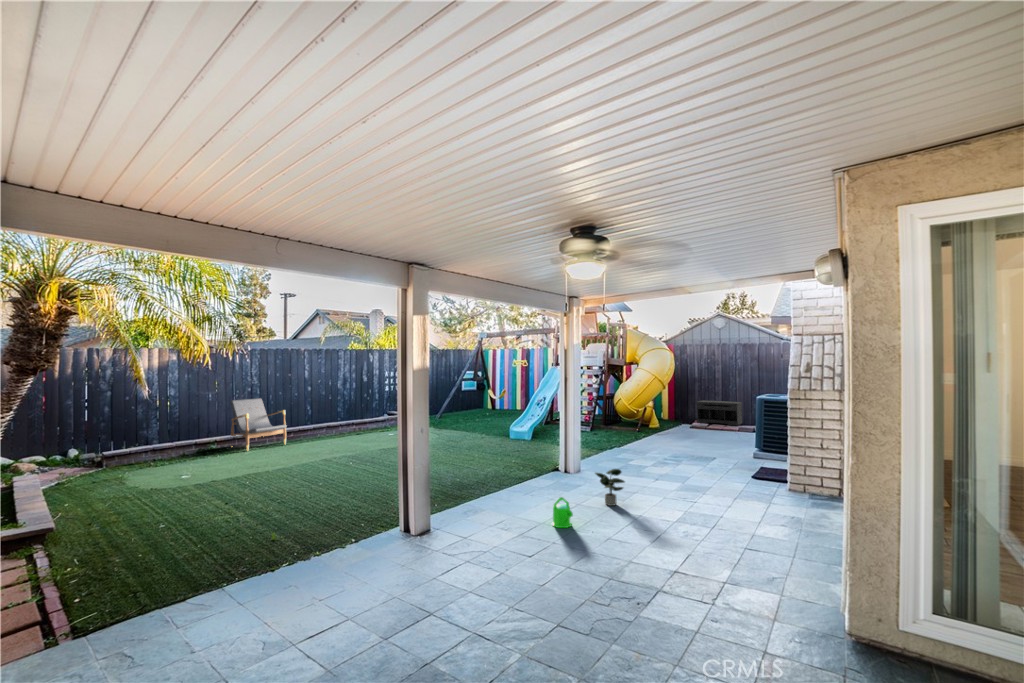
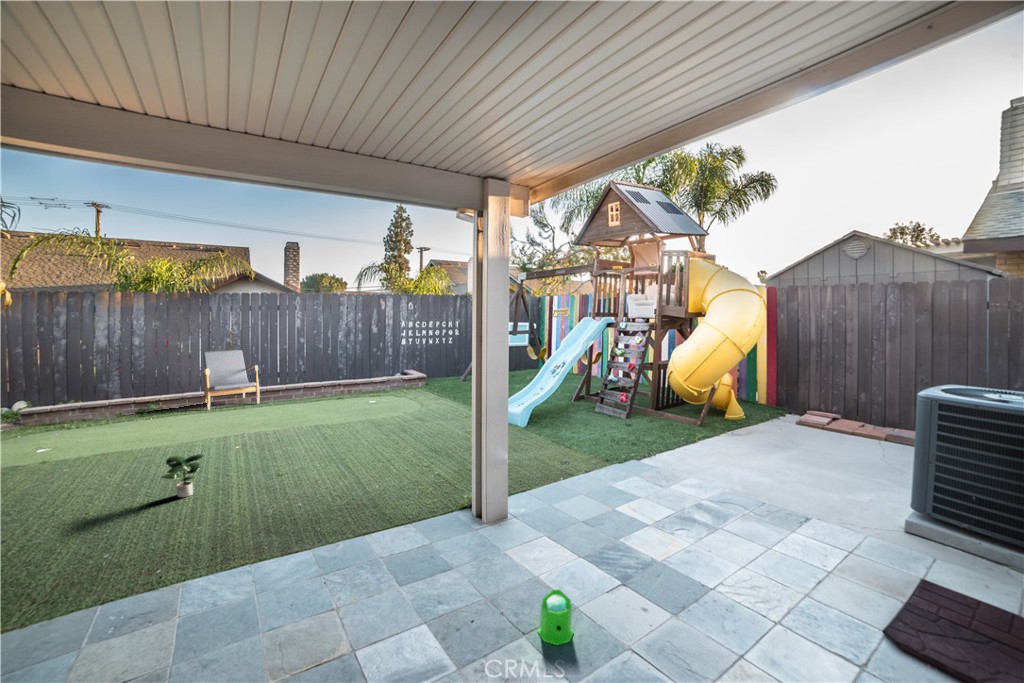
bench: present [697,400,742,426] -> none [819,381,899,427]
potted plant: present [595,469,625,506] -> present [161,454,205,497]
watering can: present [552,497,573,528] -> present [538,589,574,645]

